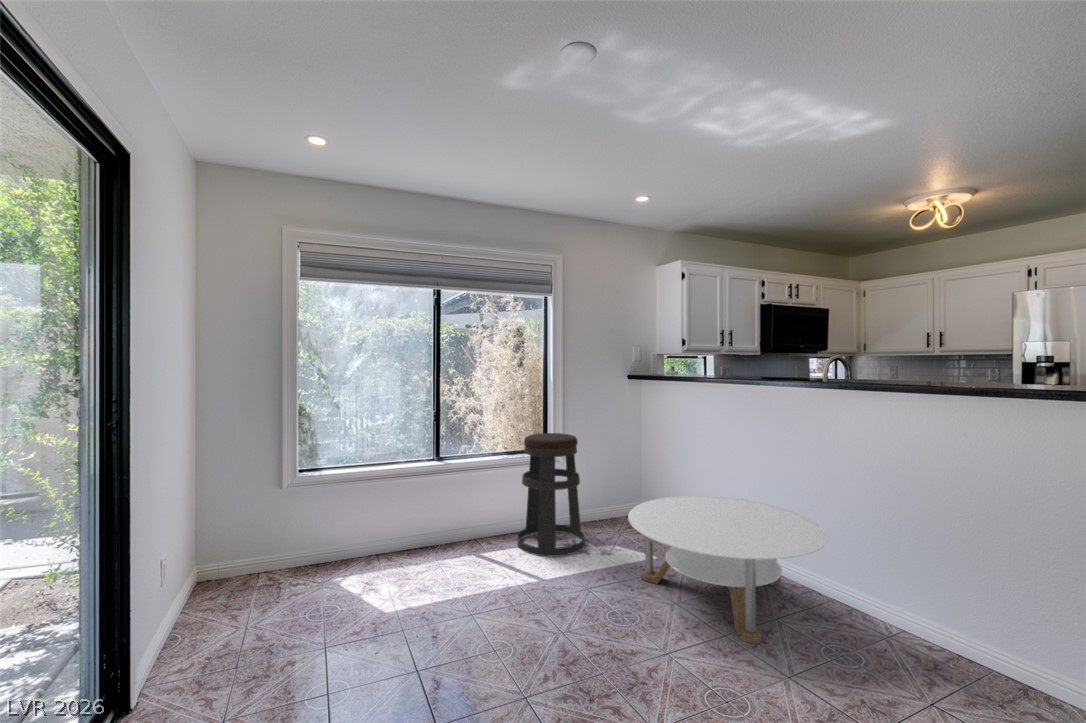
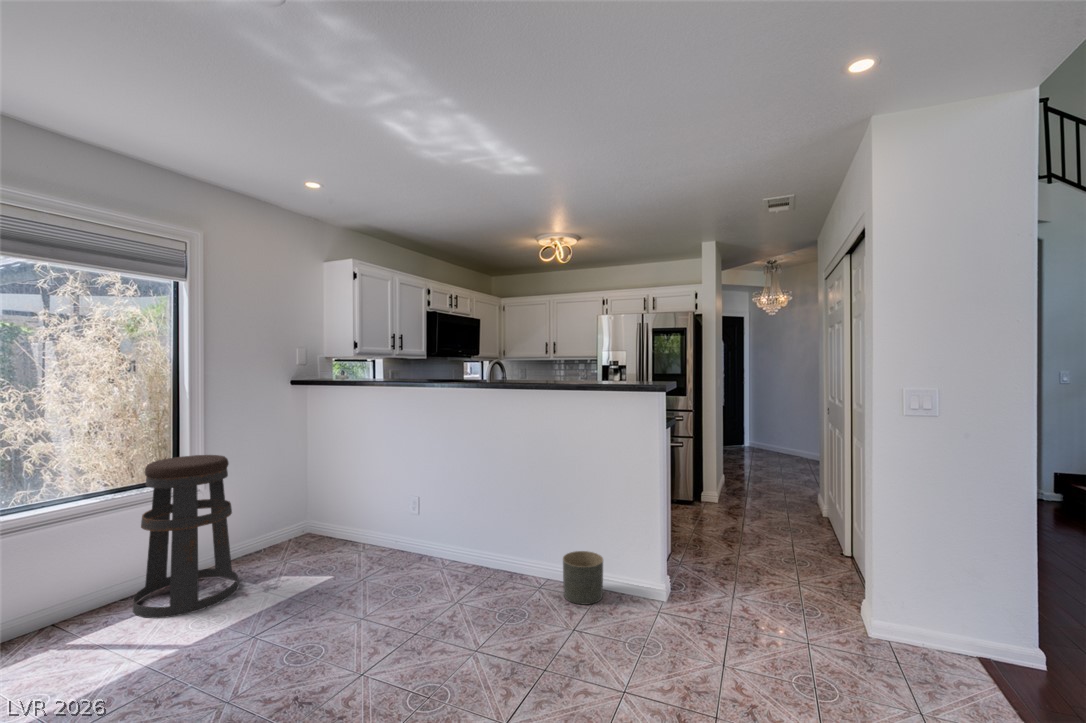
round table: present [628,496,828,644] -> none [304,498,497,634]
planter: none [921,604,991,682] -> present [563,551,603,605]

